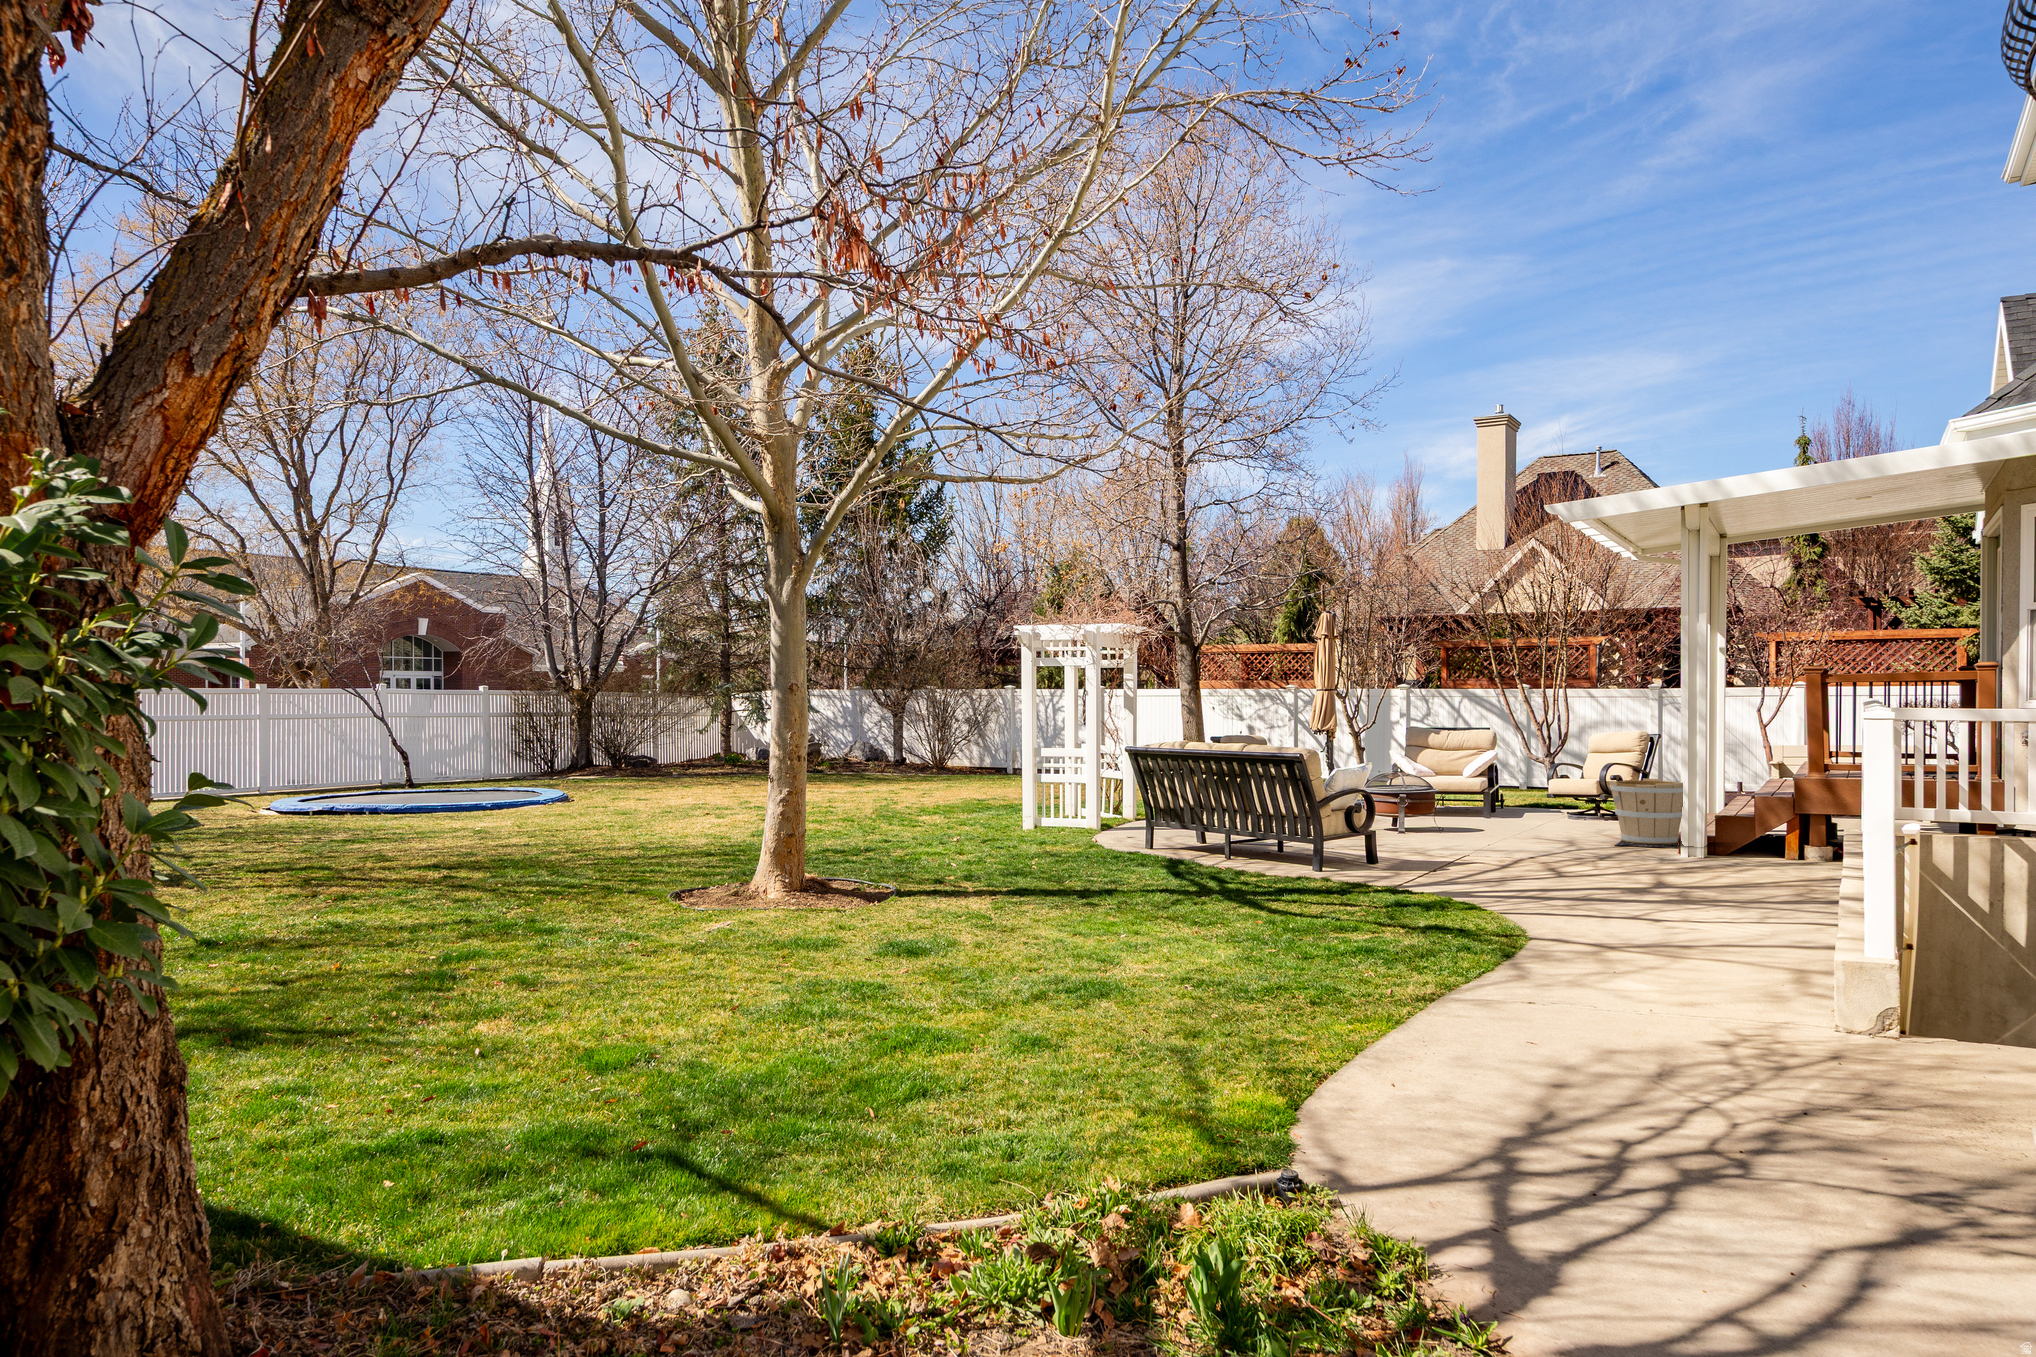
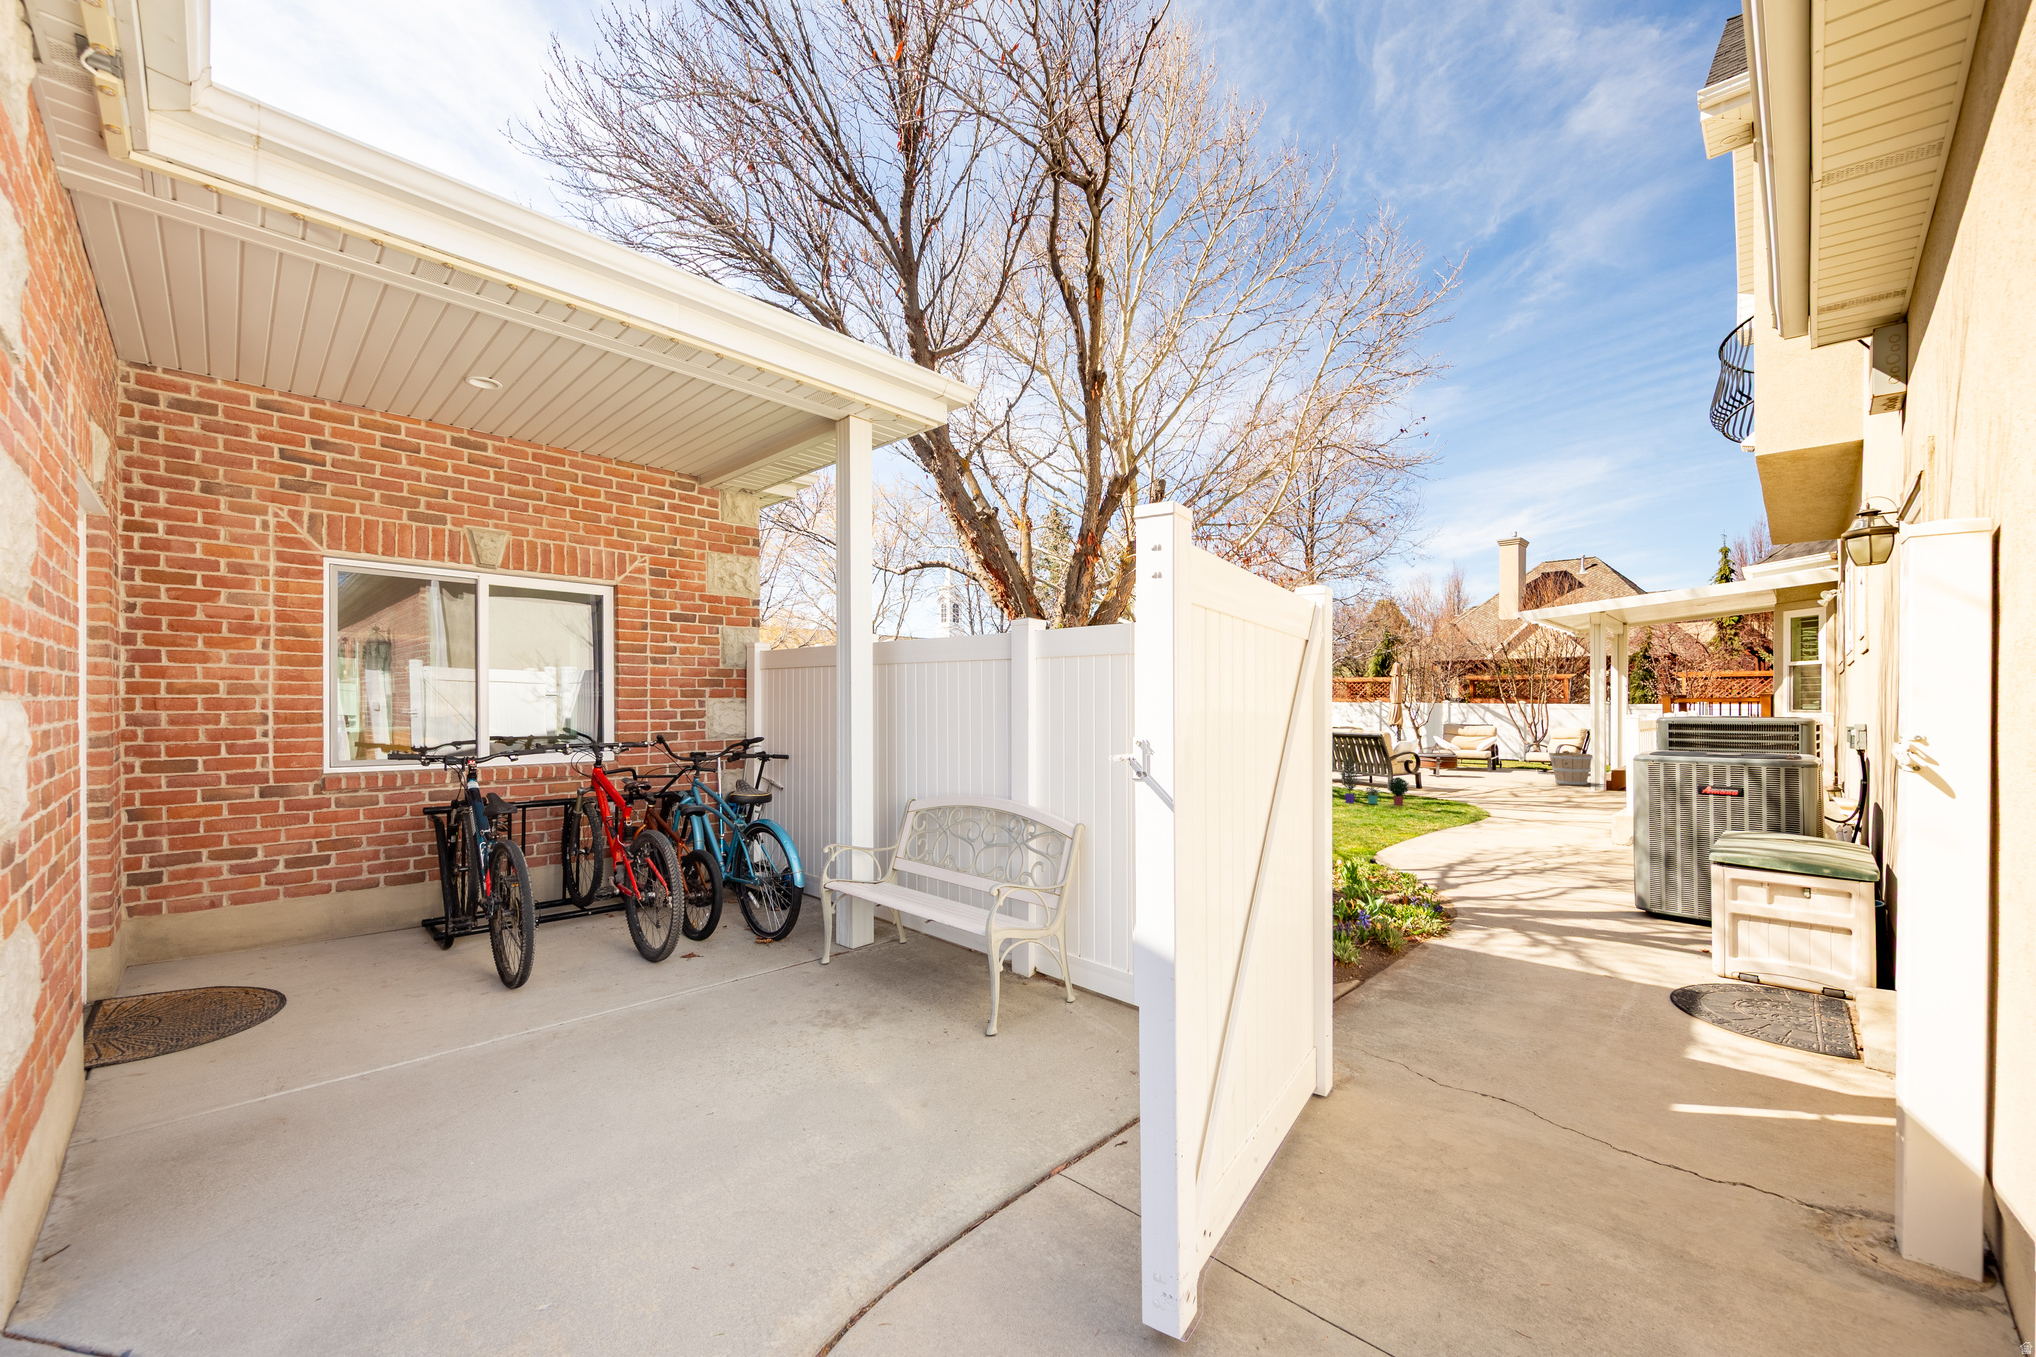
potted plant: none [1209,800,1361,916] -> present [1340,755,1409,805]

